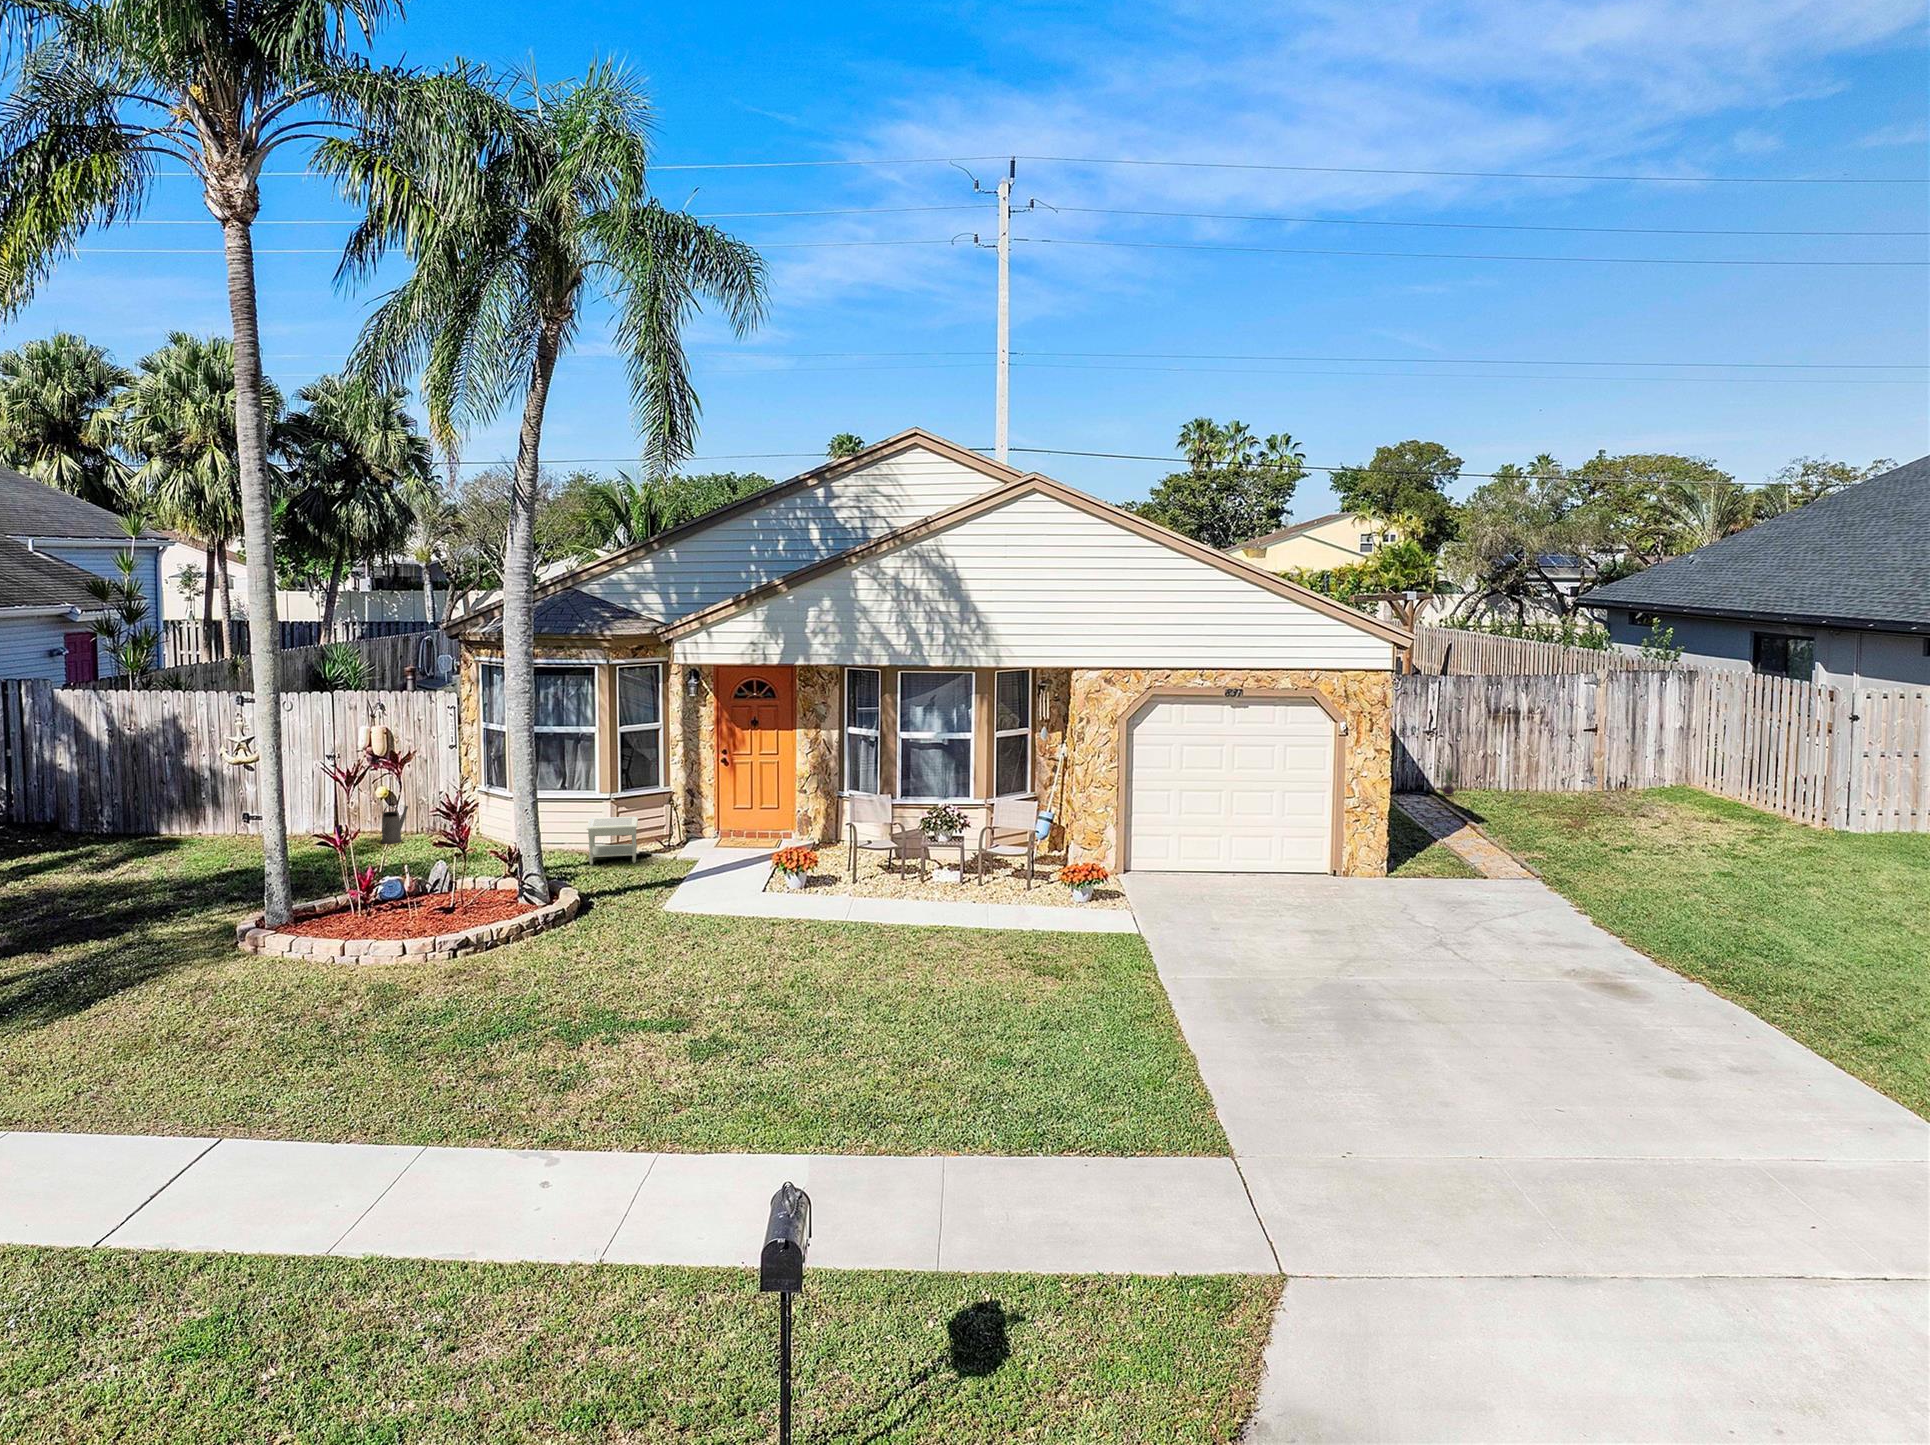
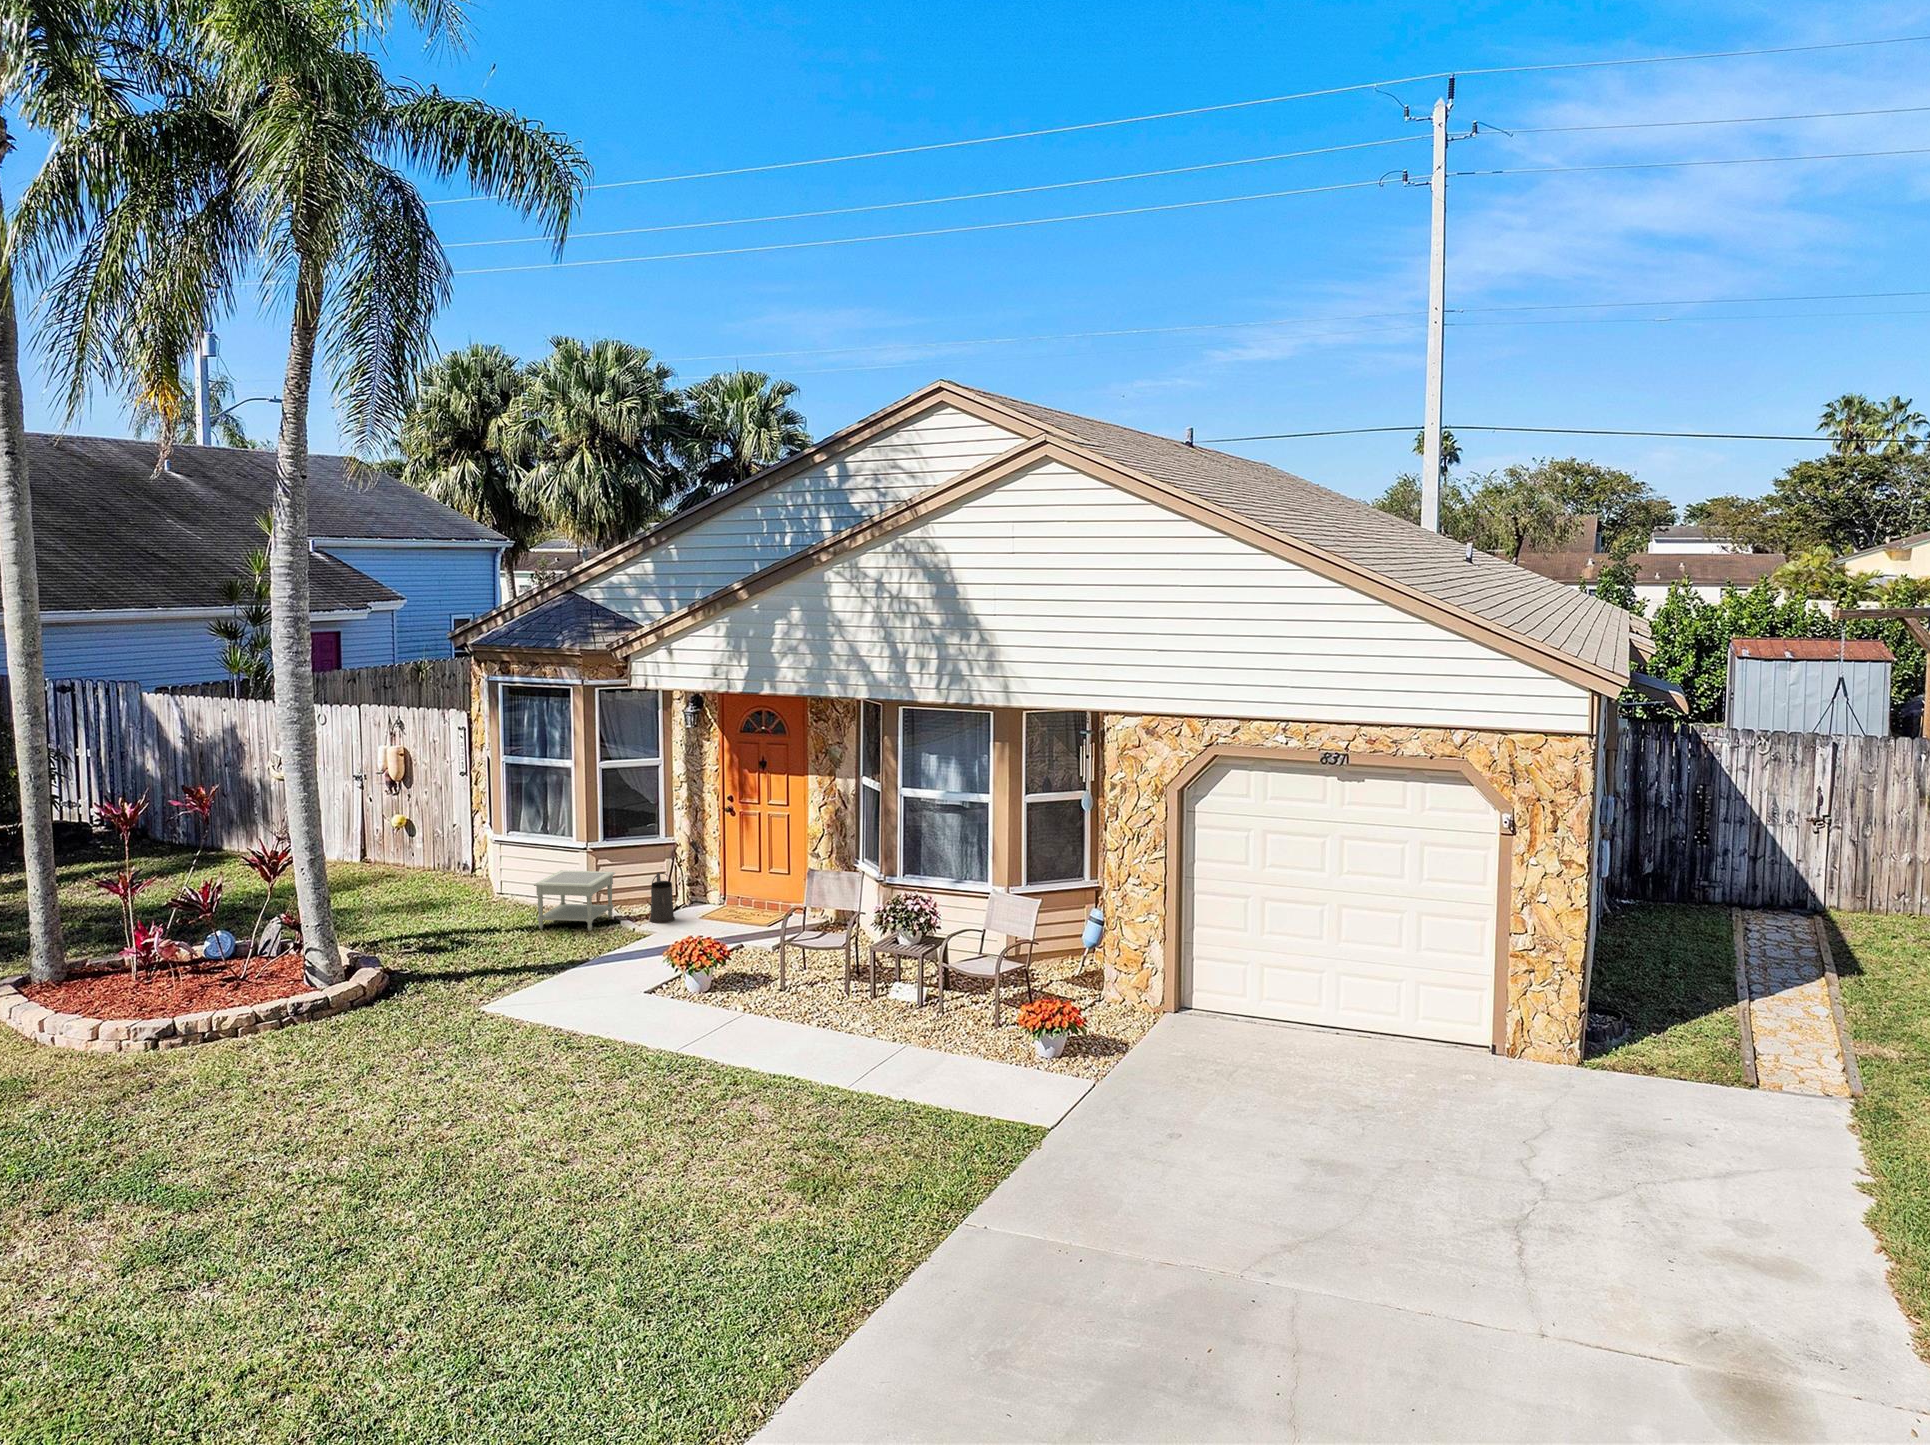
decorative plant: present [1442,765,1454,796] -> none [1811,868,1874,919]
watering can: present [381,805,408,844] -> present [650,873,675,923]

